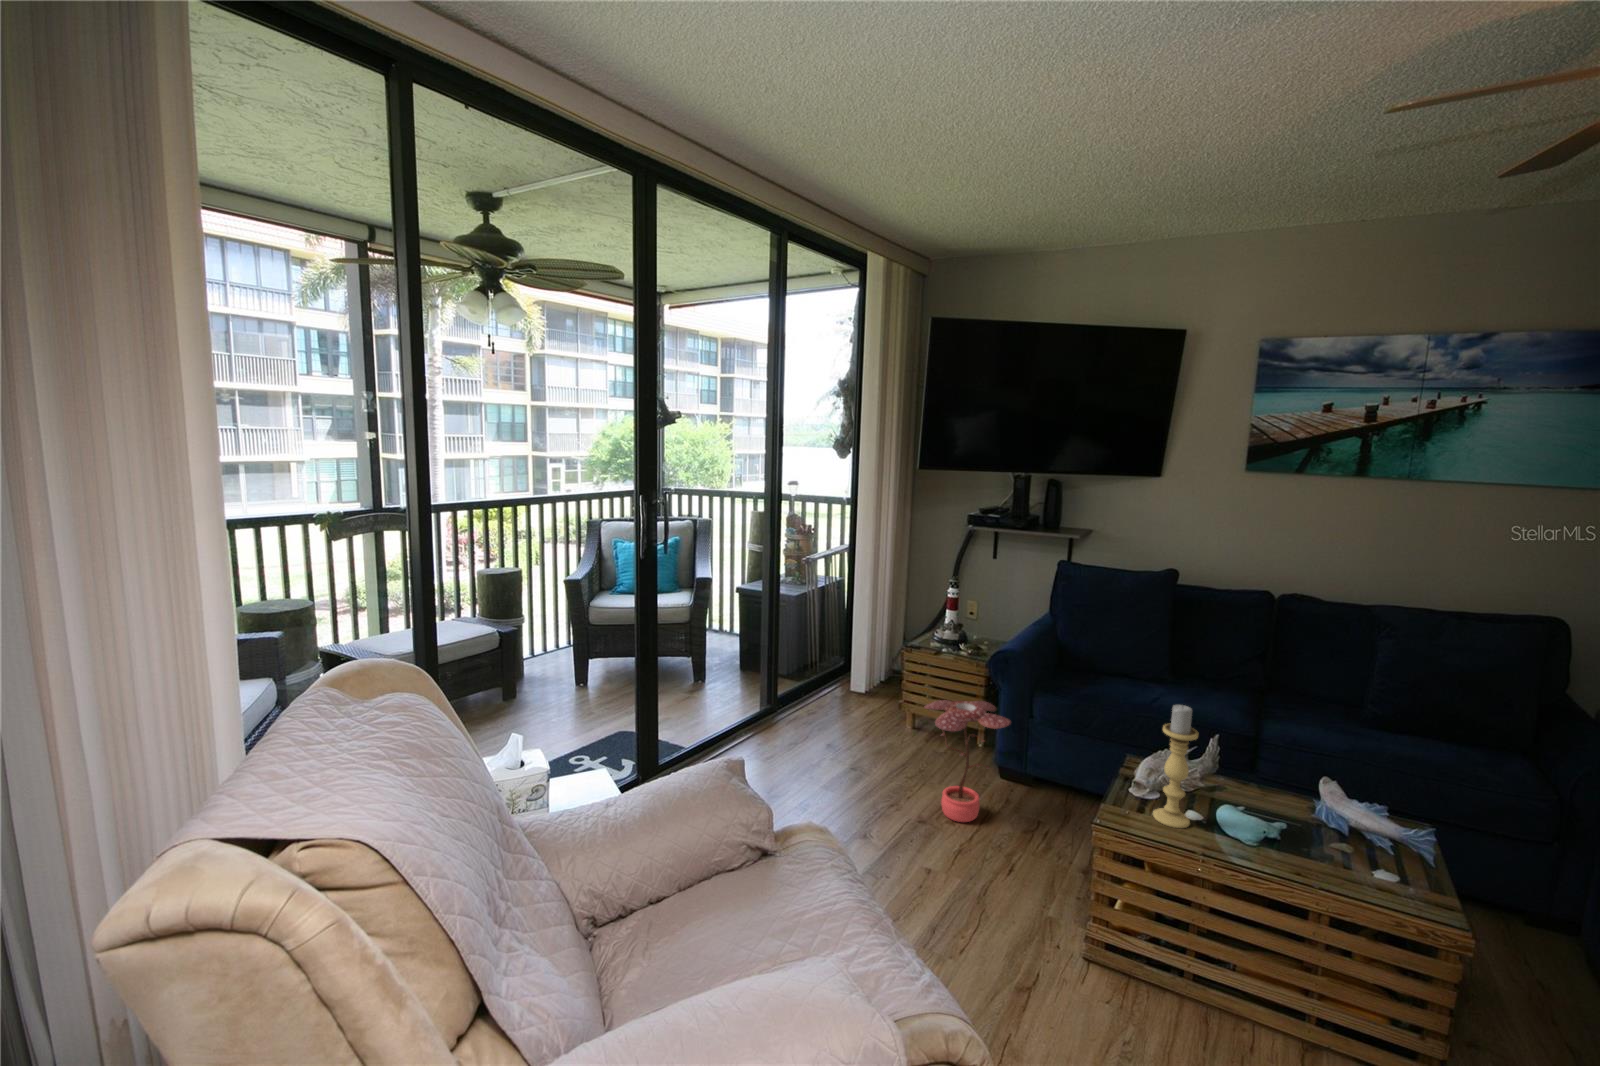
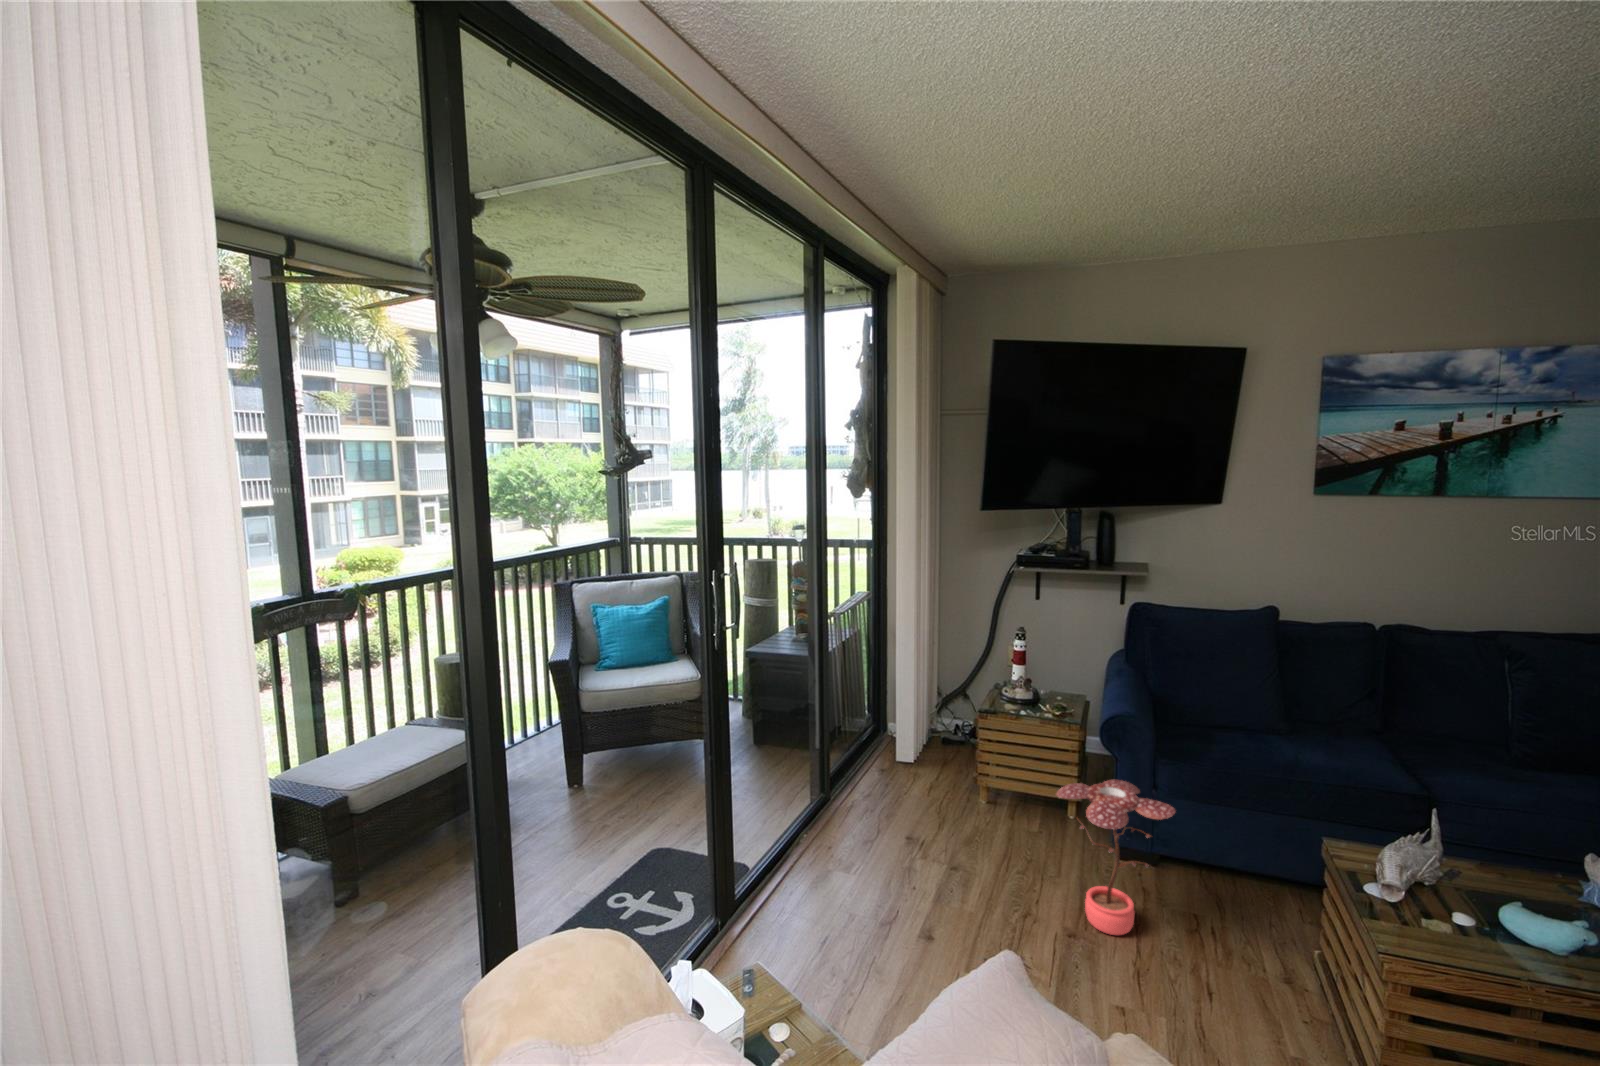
candle holder: present [1153,705,1198,828] -> none [1441,794,1507,954]

